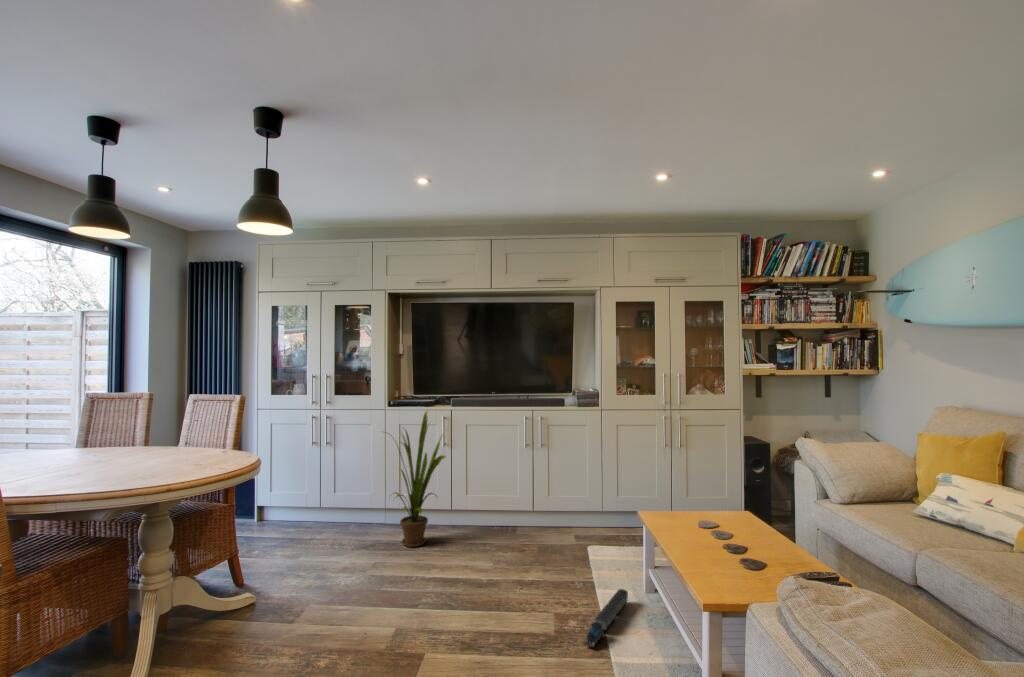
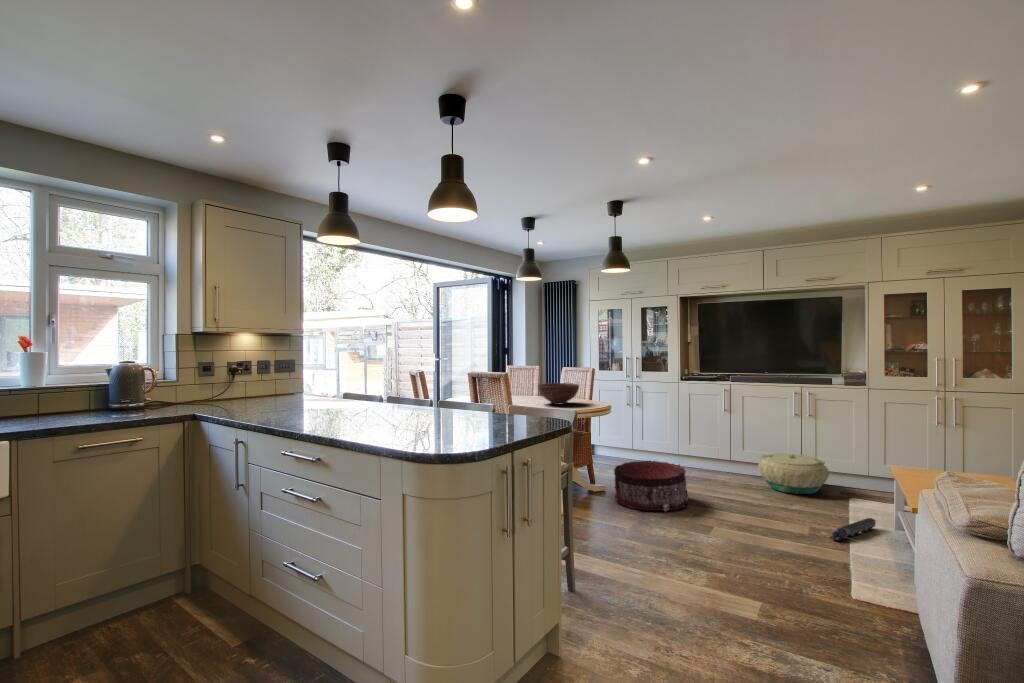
house plant: present [394,411,446,547] -> none [674,385,728,480]
fruit bowl: none [98,424,196,469] -> present [538,383,579,404]
basket: none [486,495,564,552] -> present [758,453,829,494]
pouf: none [257,539,385,652] -> present [614,461,688,511]

